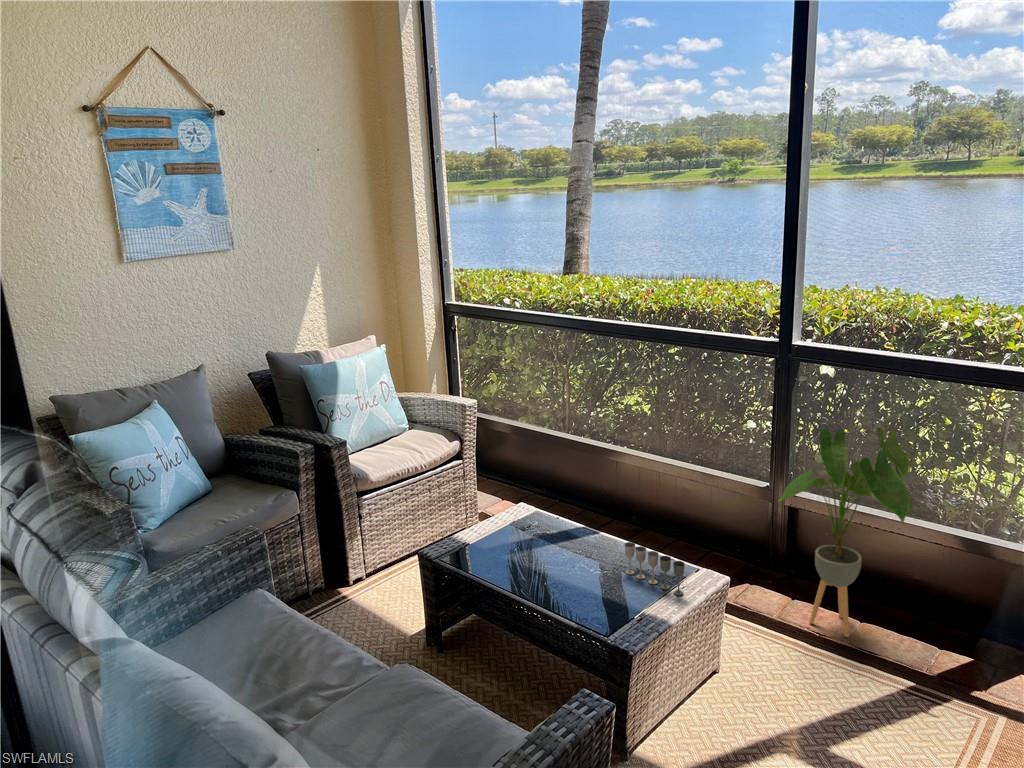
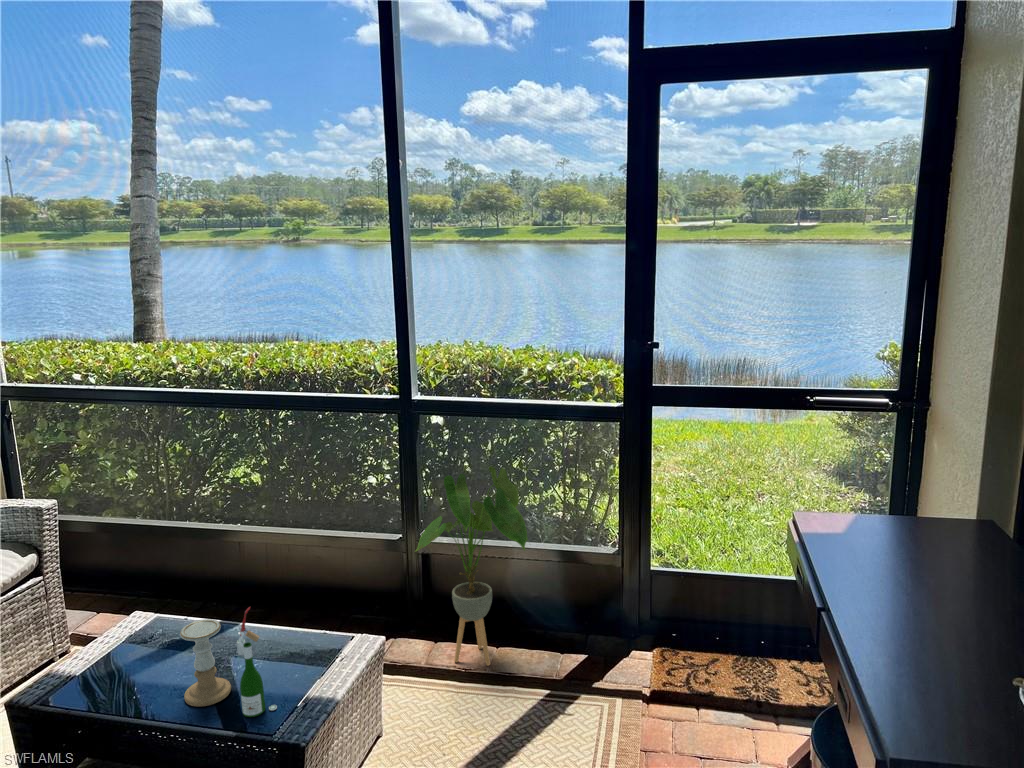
wine bottle: none [585,516,615,616] -> present [237,607,277,717]
candle holder: none [542,519,581,595] -> present [180,619,231,707]
wine glass: present [625,542,685,595] -> none [273,627,342,670]

